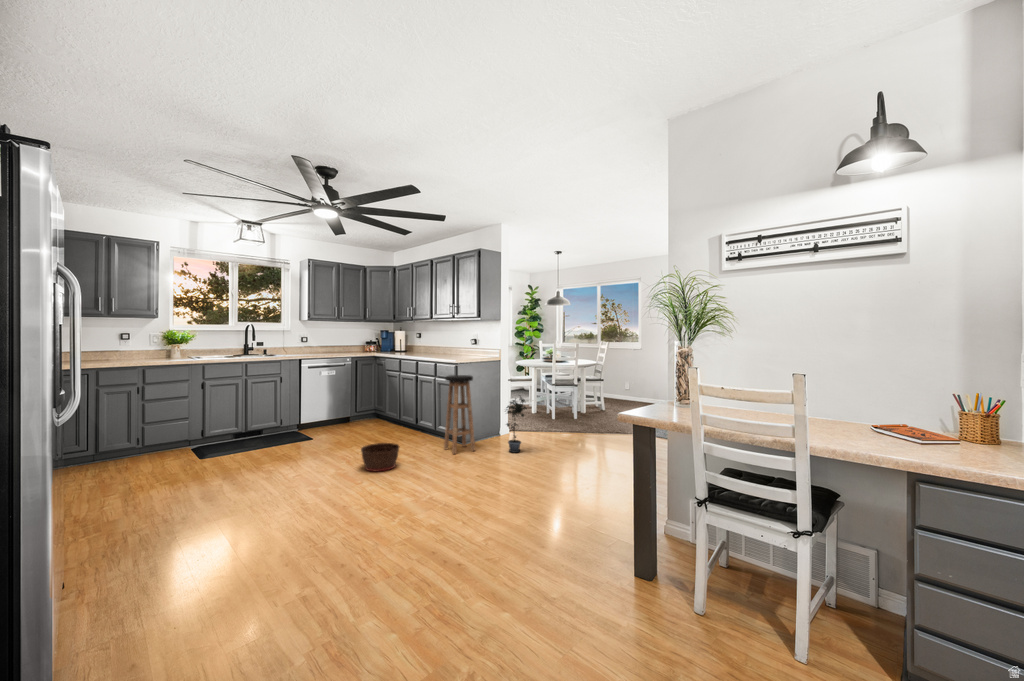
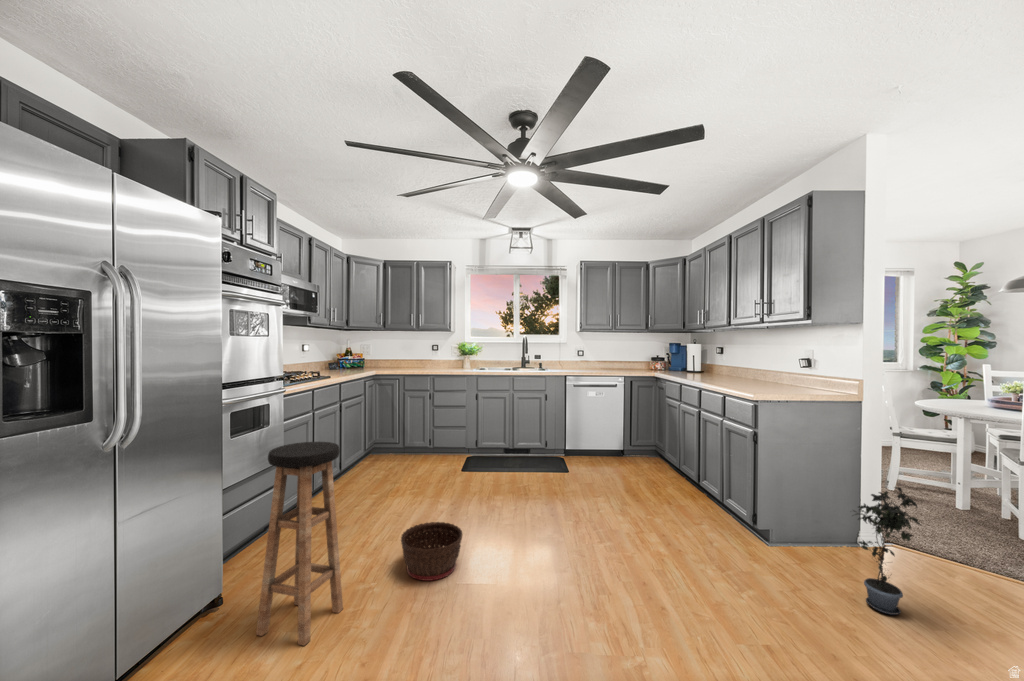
bar stool: present [444,375,475,454] -> present [256,442,343,645]
basket: present [361,443,400,471] -> present [401,522,463,581]

